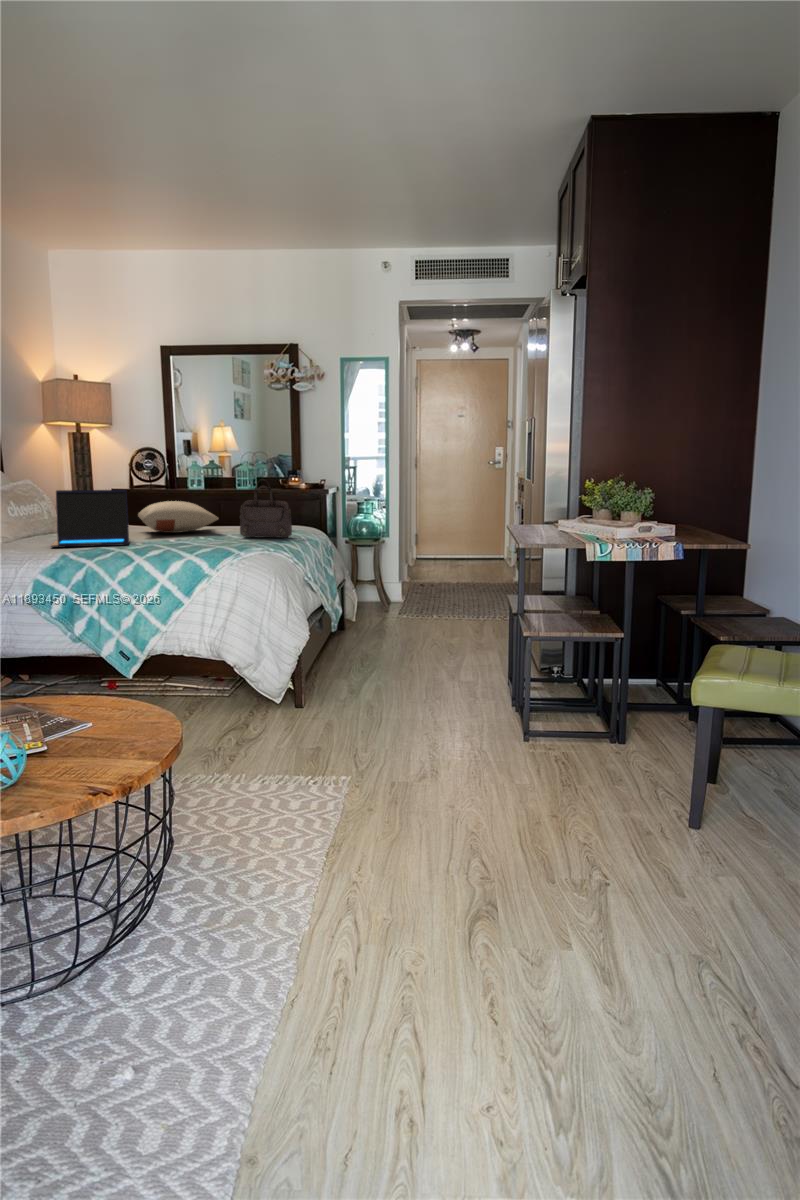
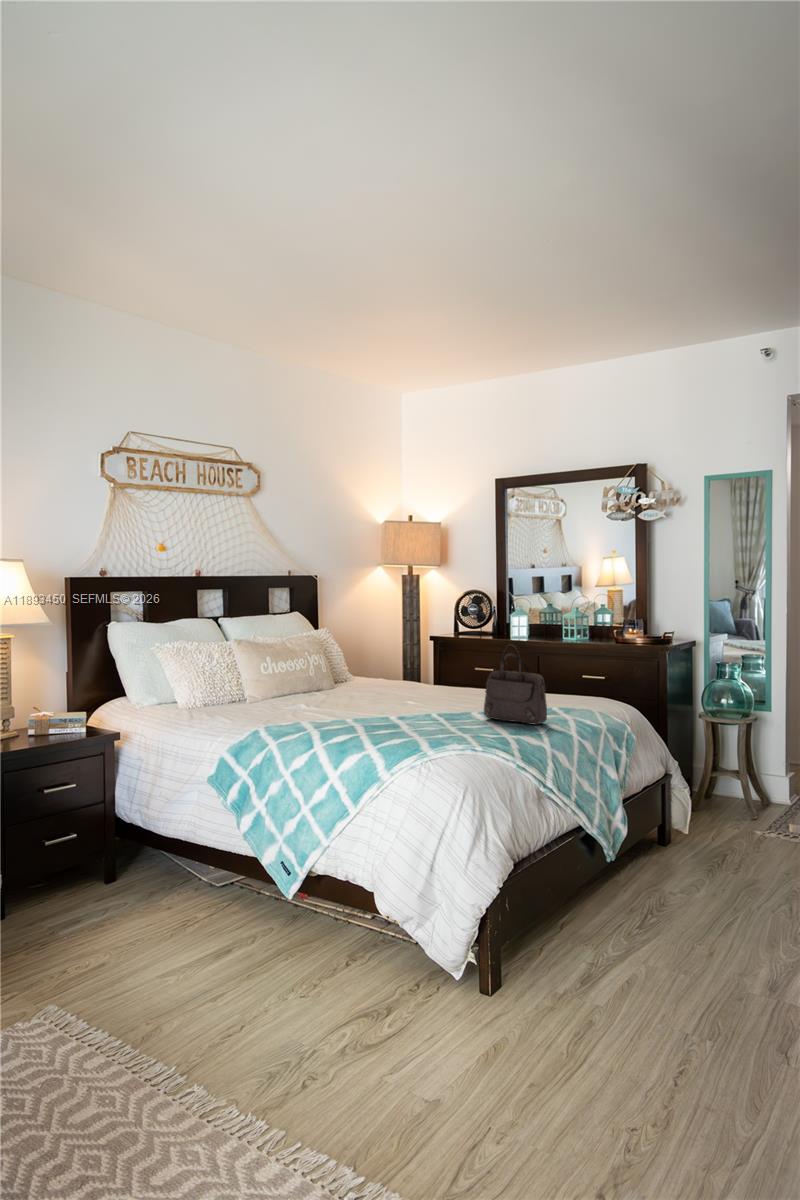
laptop: present [51,490,130,548] -> none [260,650,366,721]
pillow: present [138,501,218,533] -> none [384,663,484,702]

